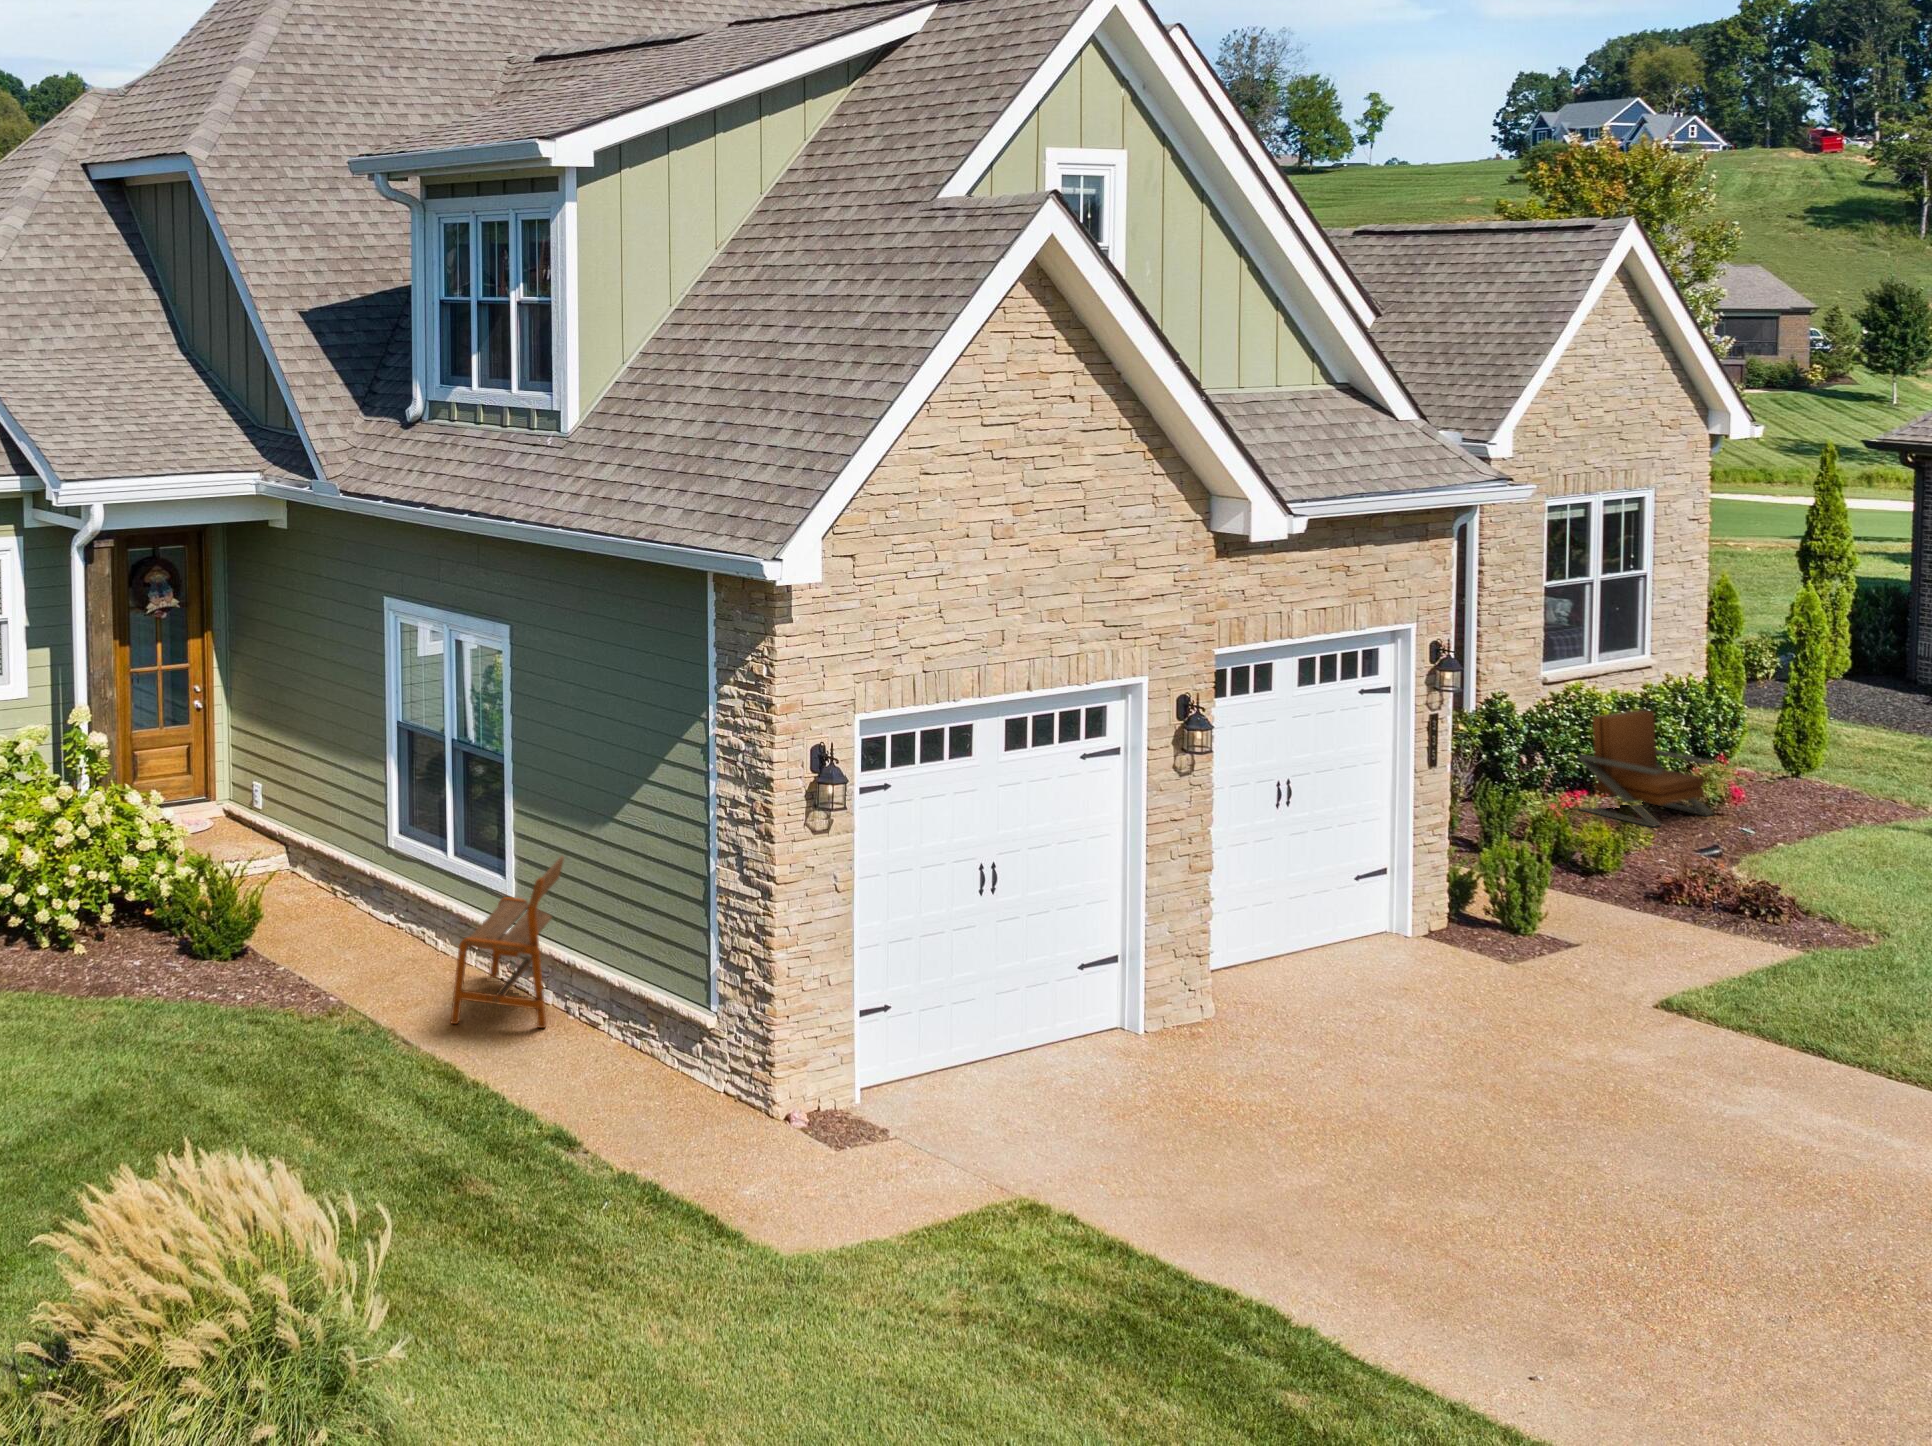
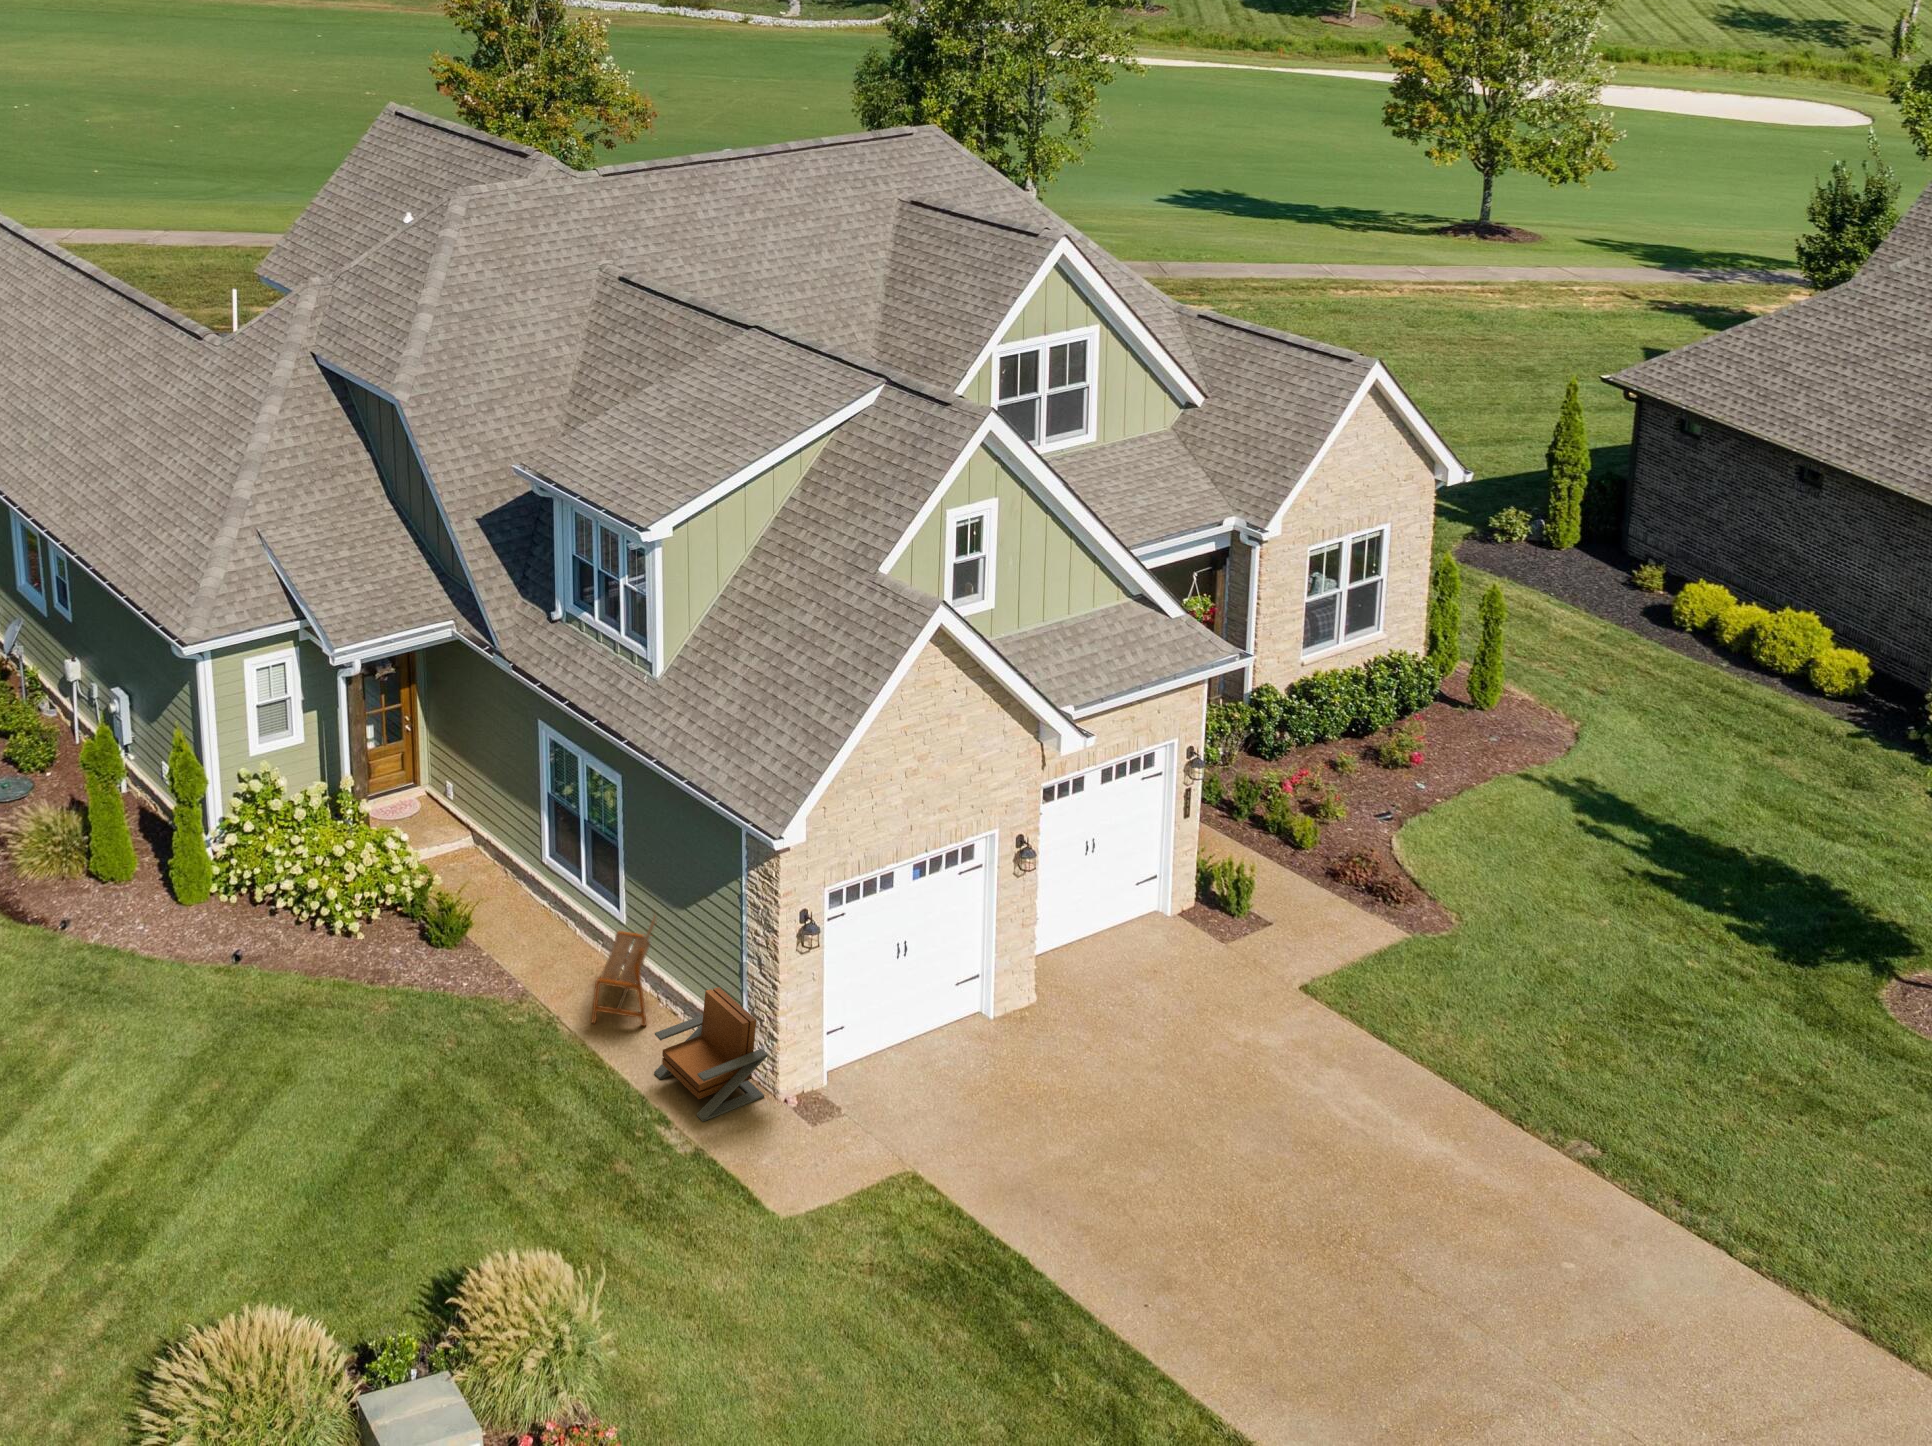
lounge chair: present [1577,710,1714,827] -> present [654,987,768,1121]

